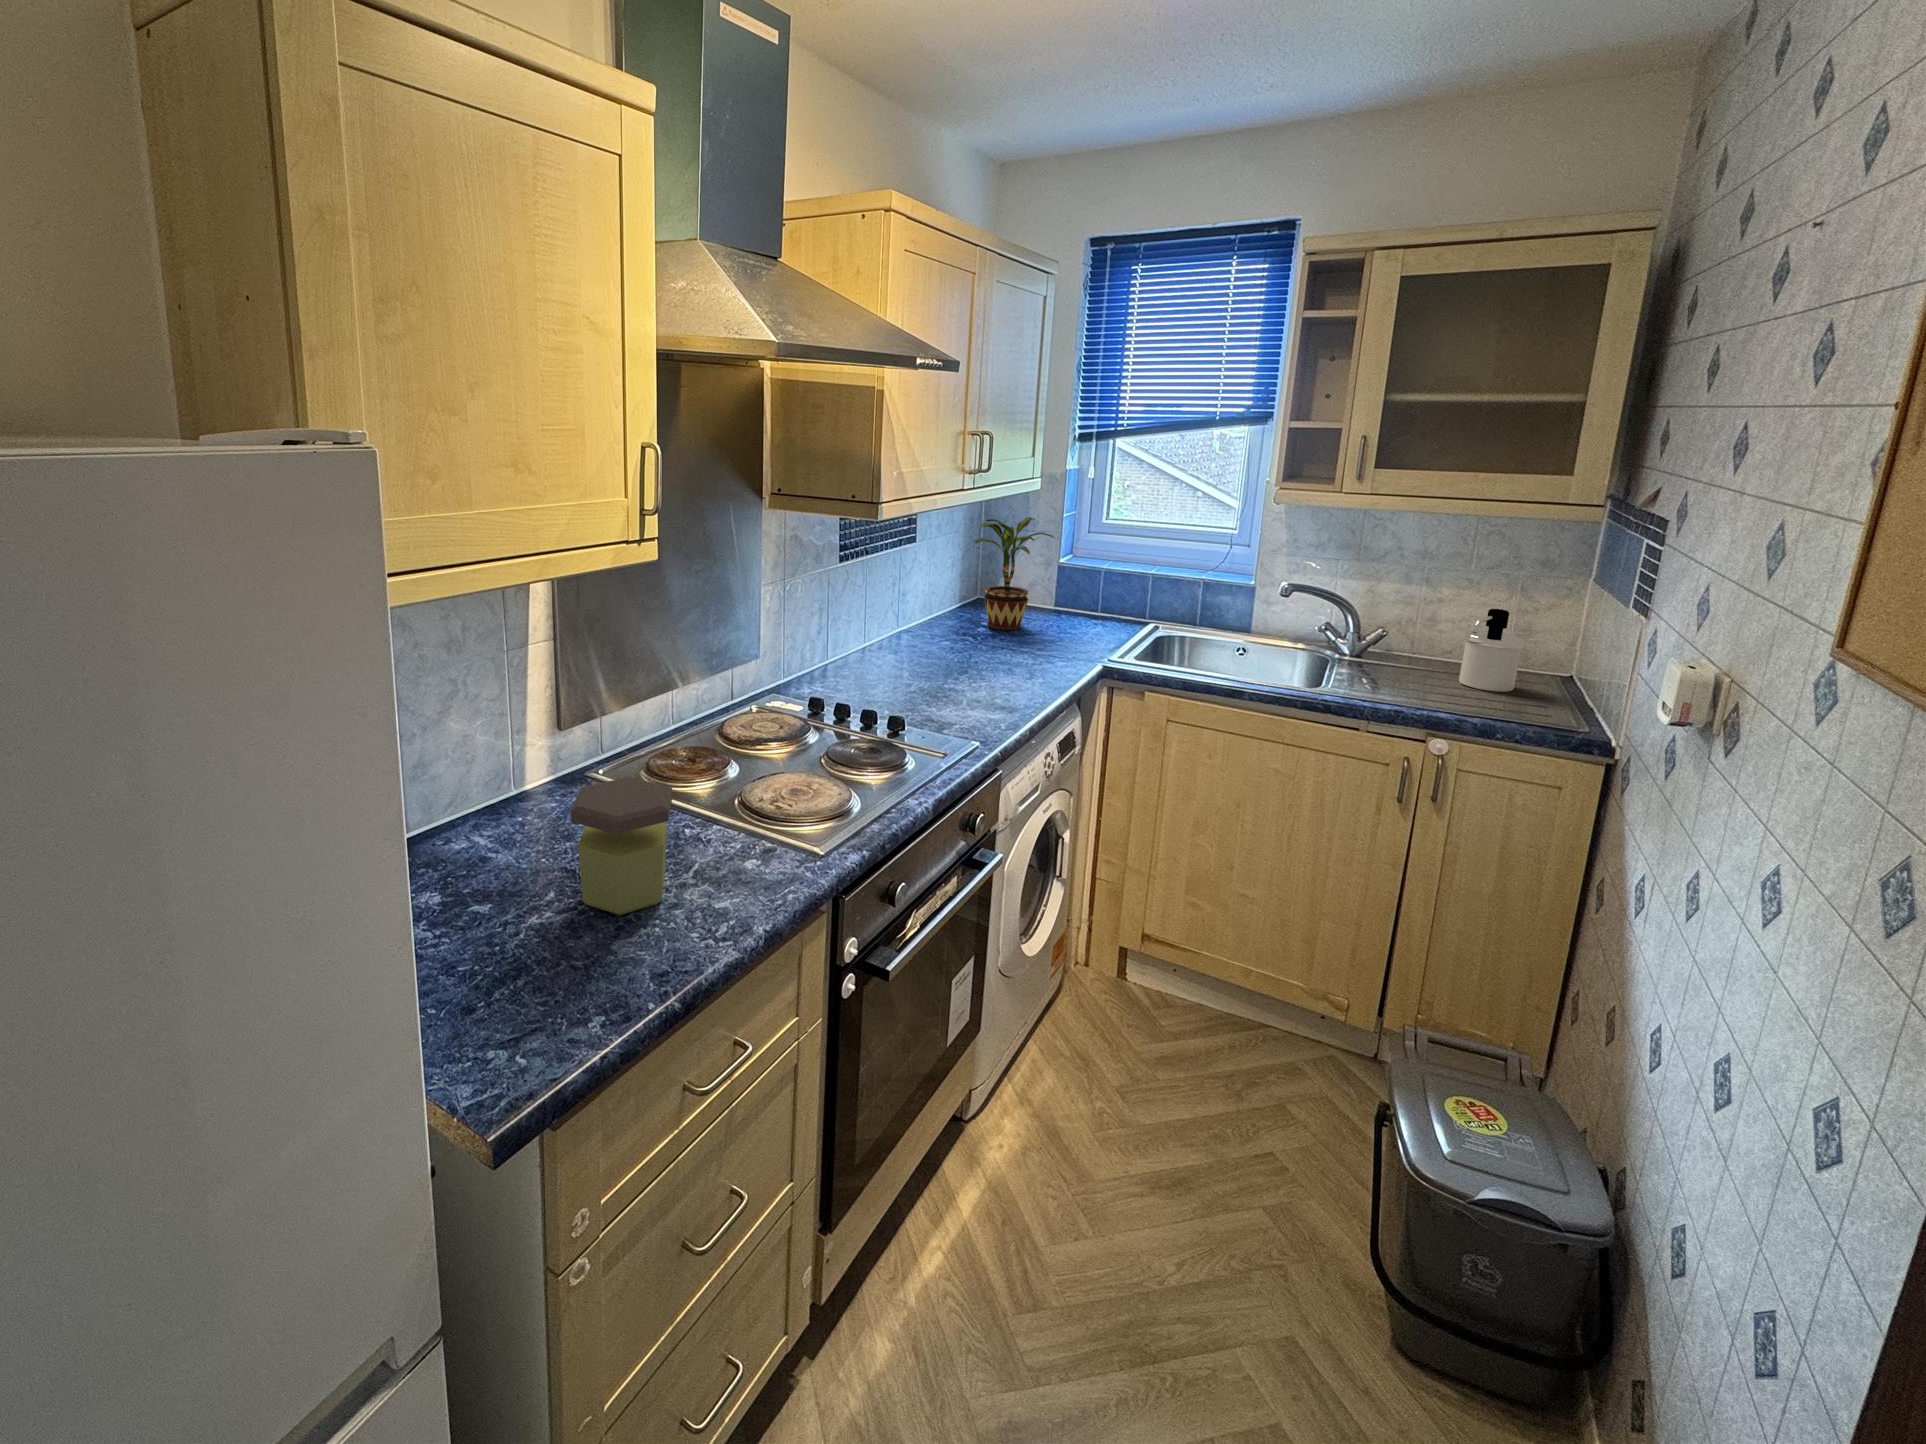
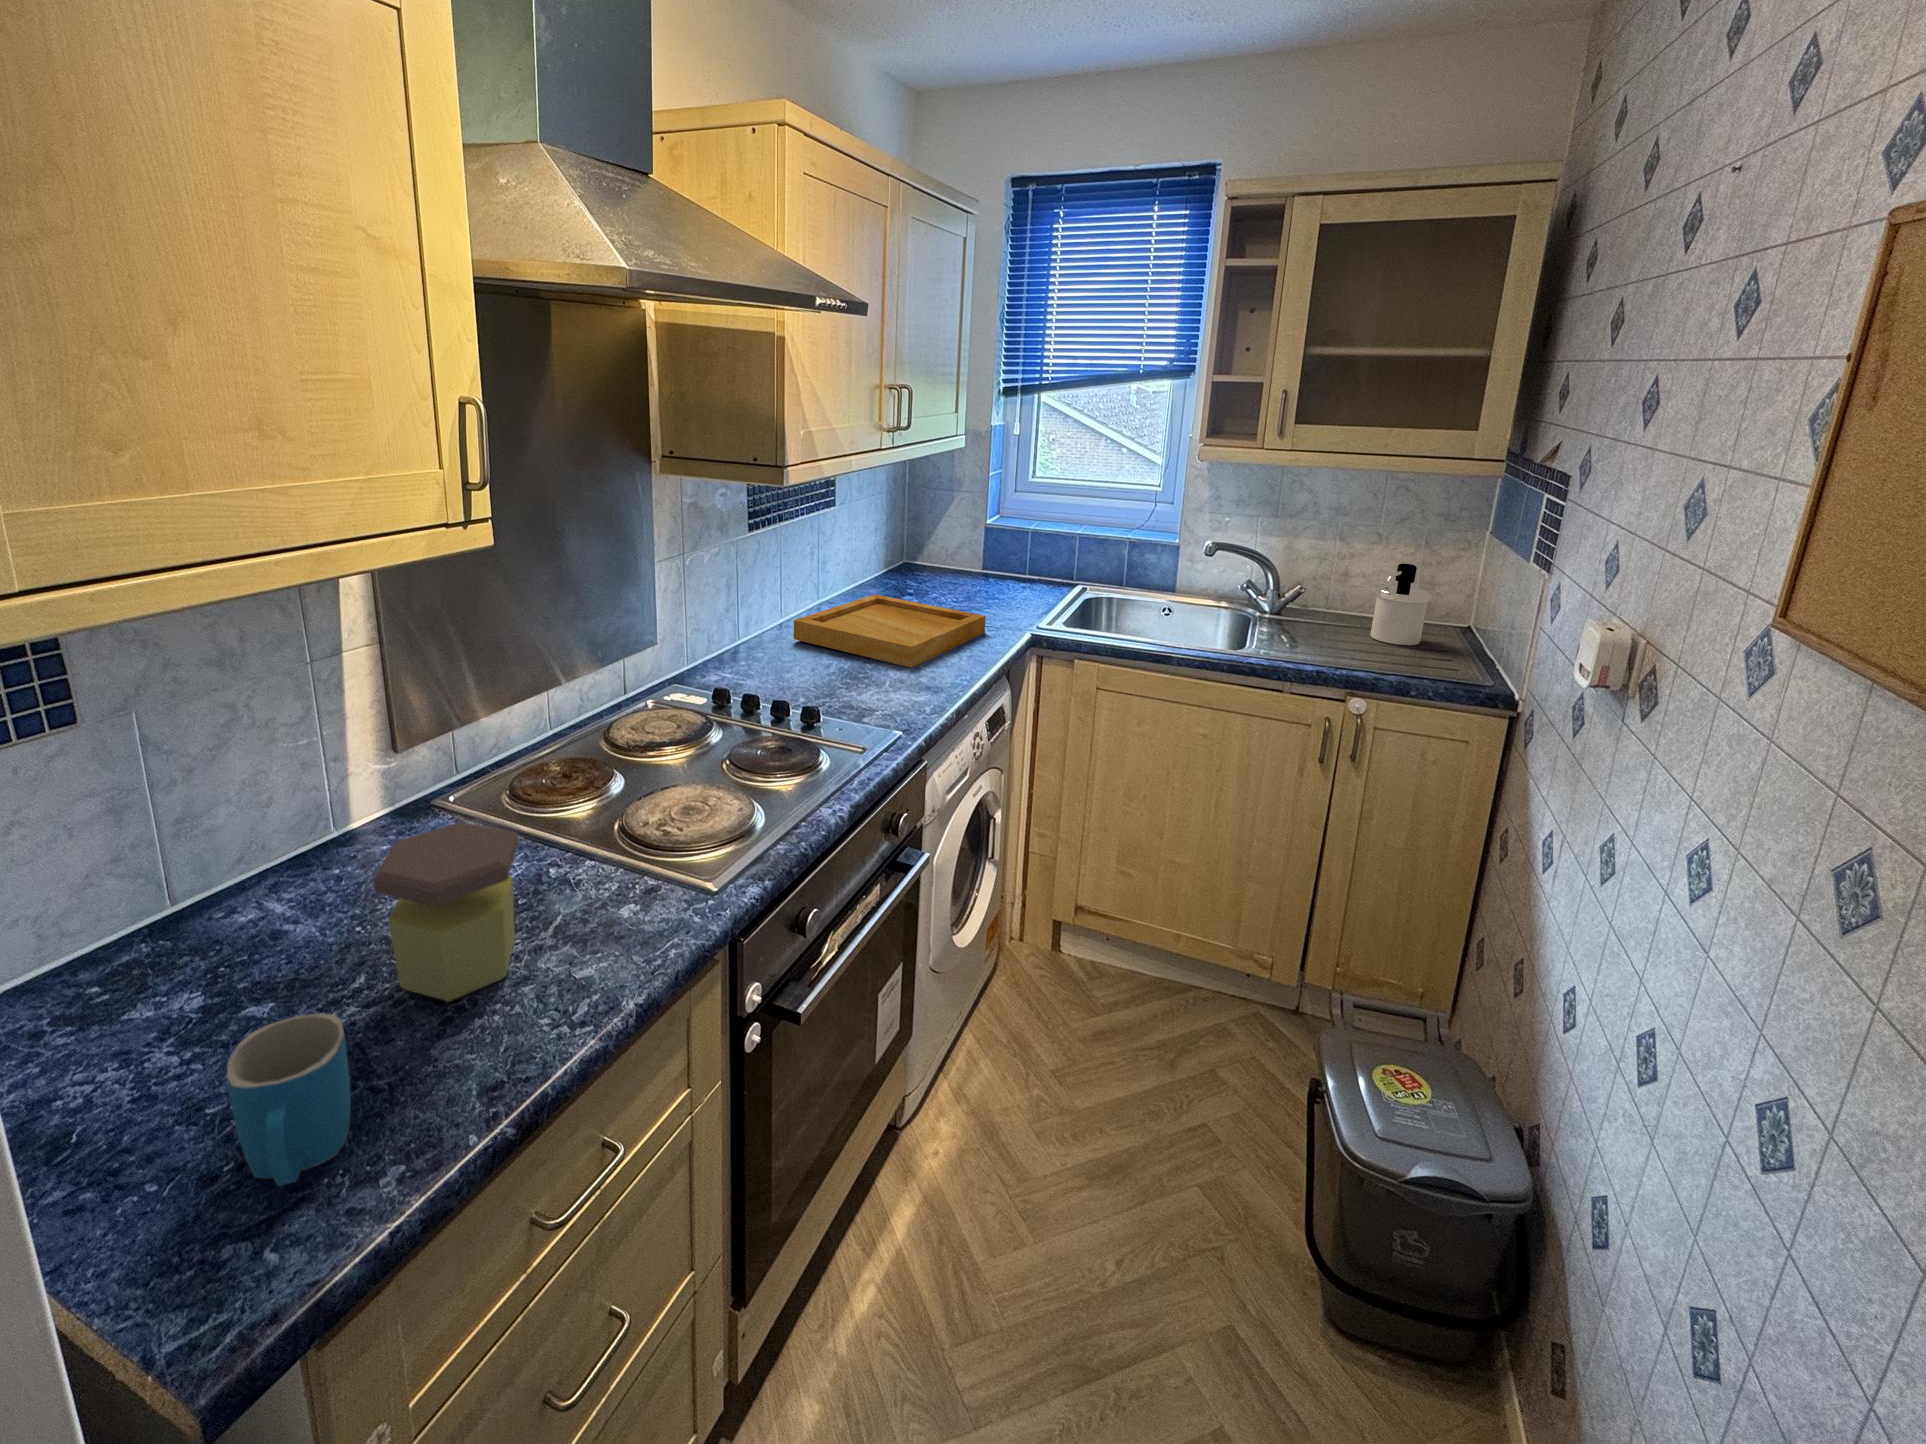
potted plant: present [973,517,1054,630] -> none [895,477,982,597]
tray: none [876,625,1058,690] -> present [794,595,986,668]
mug: none [487,900,564,1017] -> present [227,1013,351,1186]

